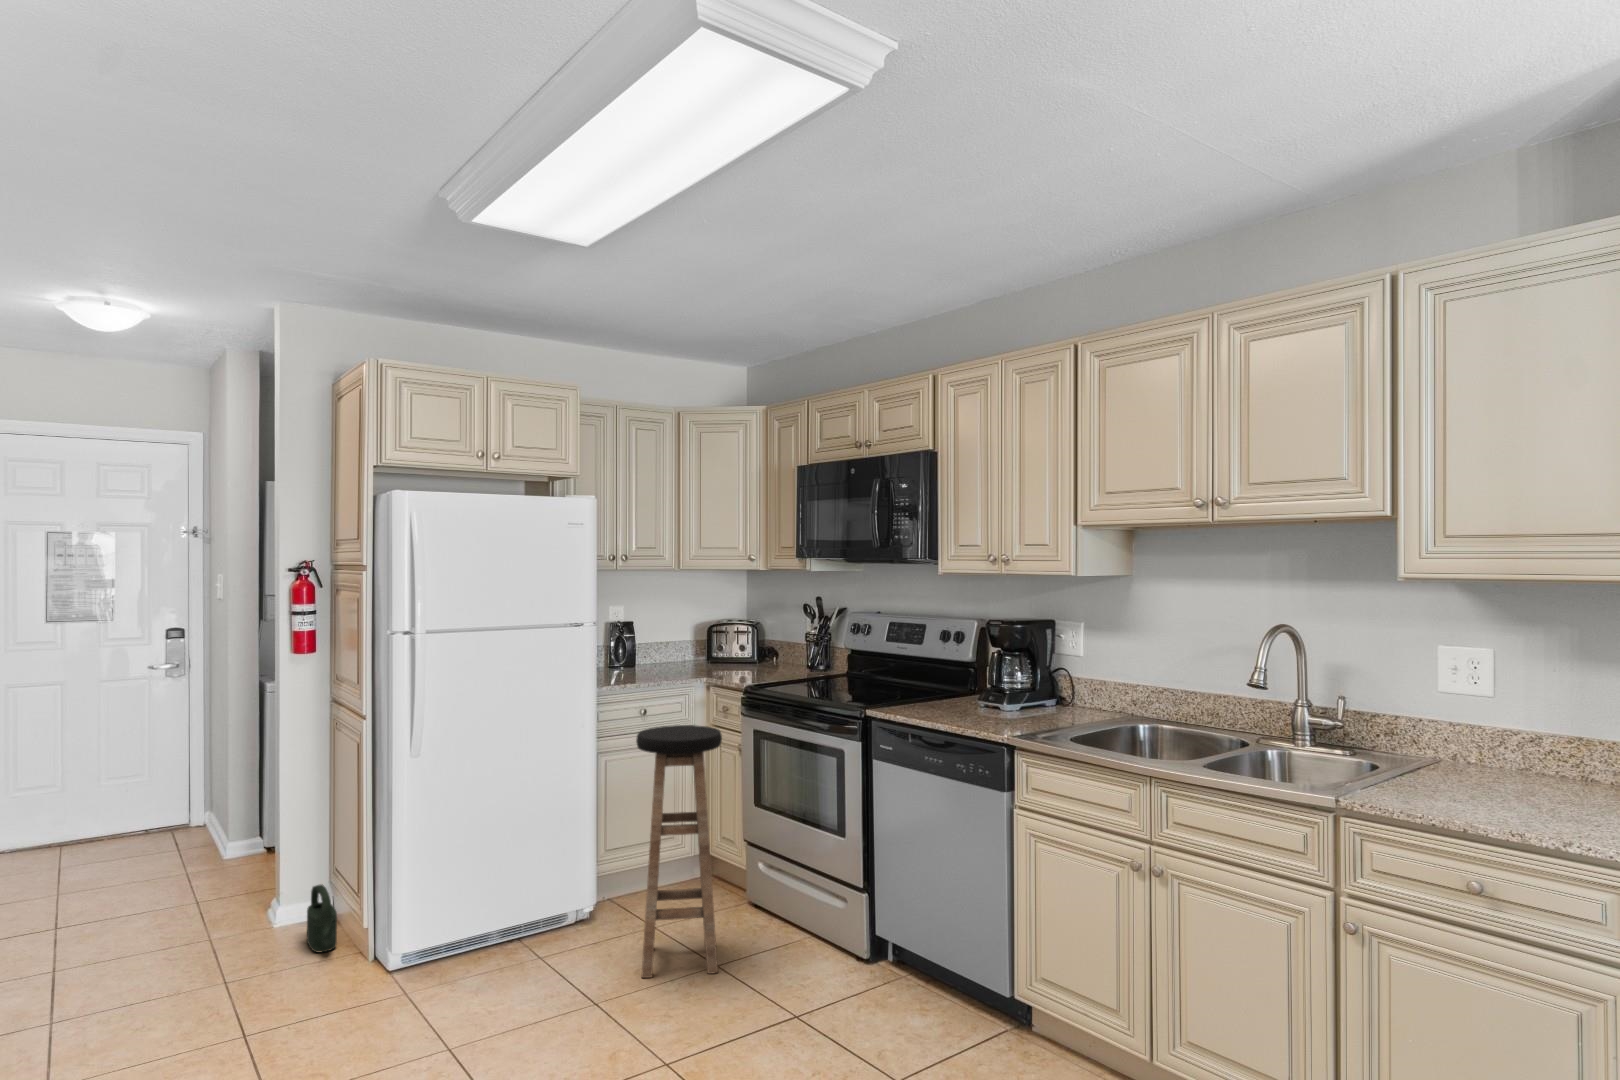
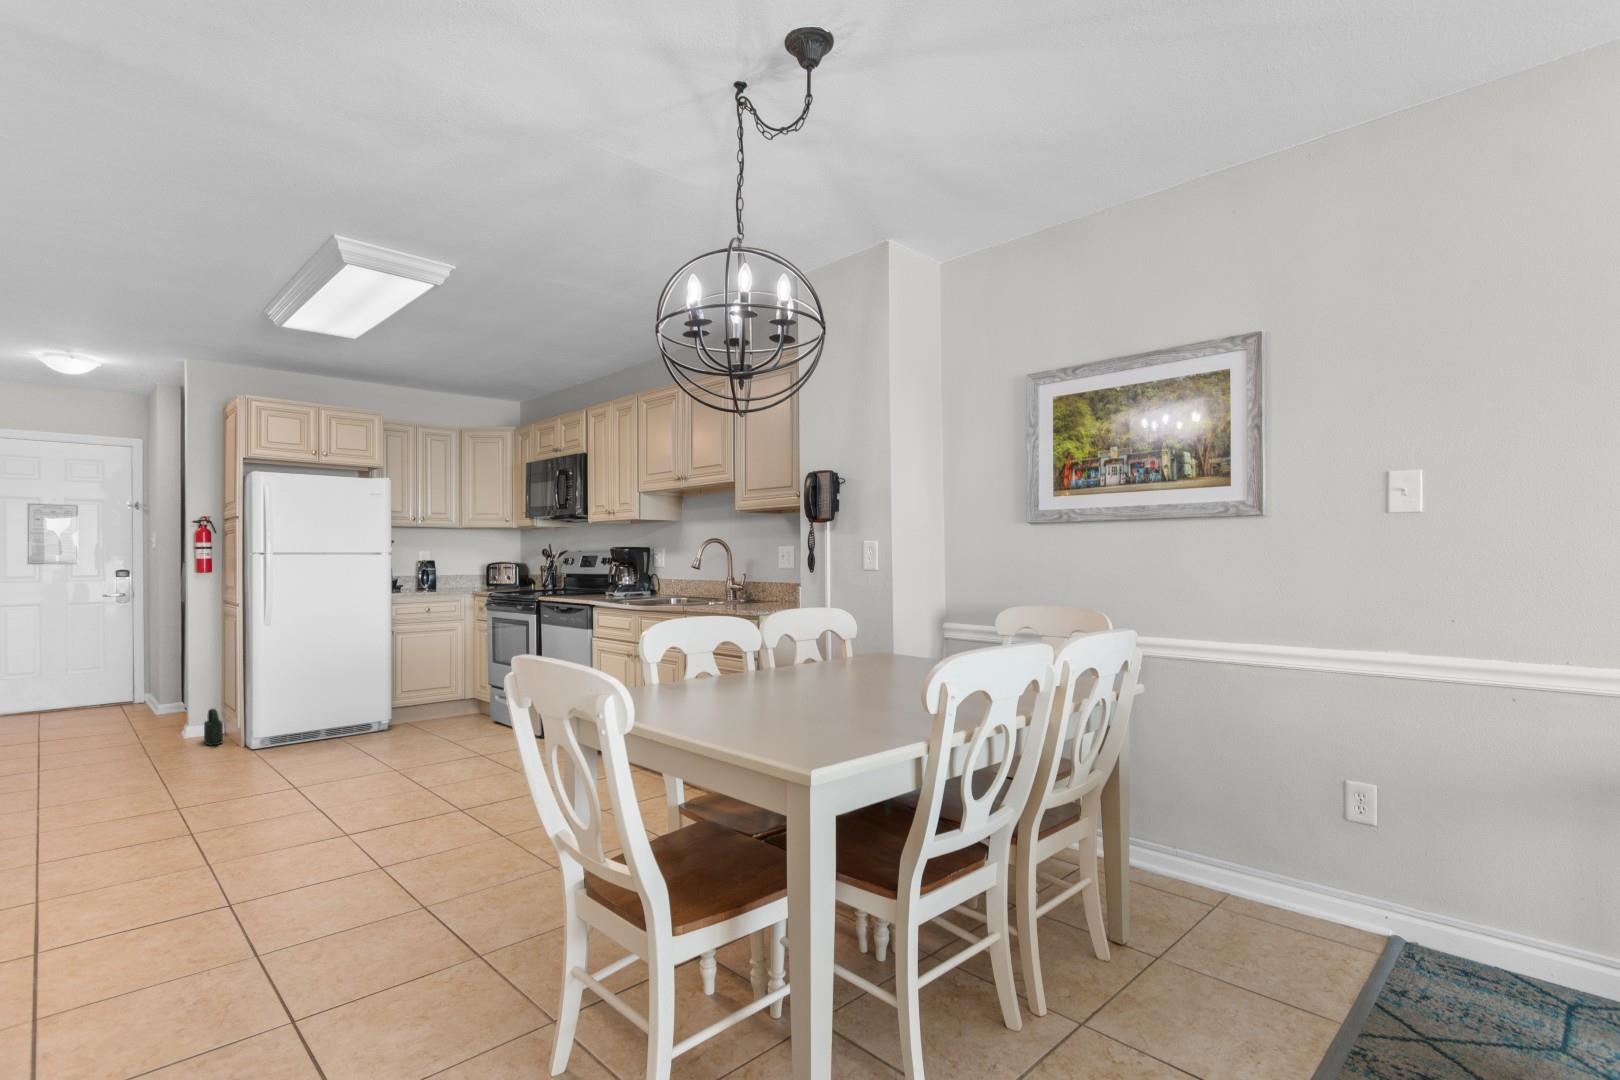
bar stool: present [636,725,722,978] -> none [404,610,457,747]

